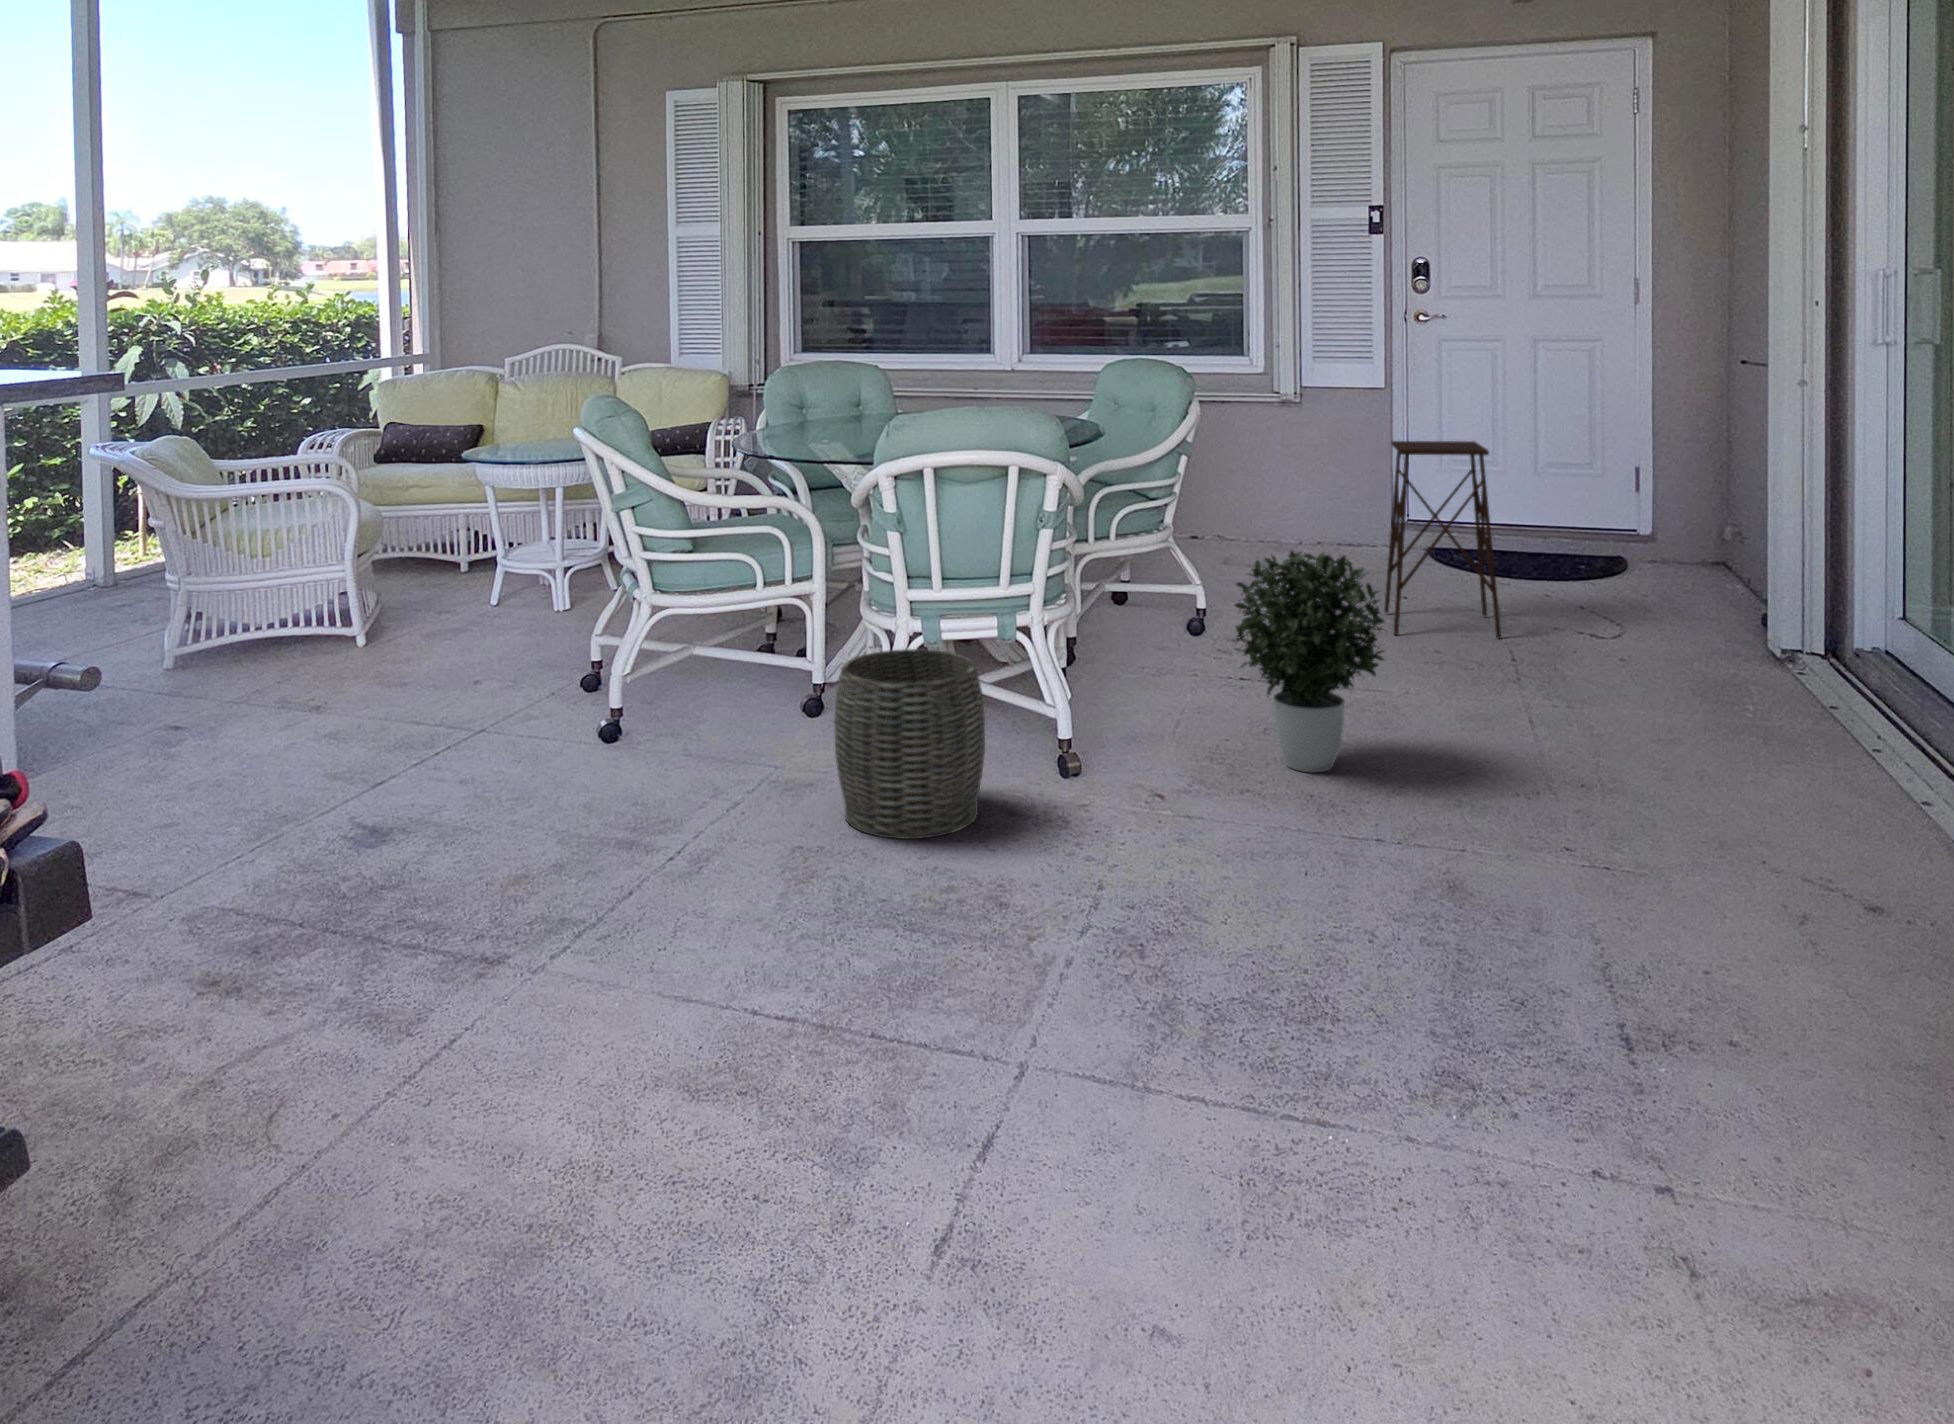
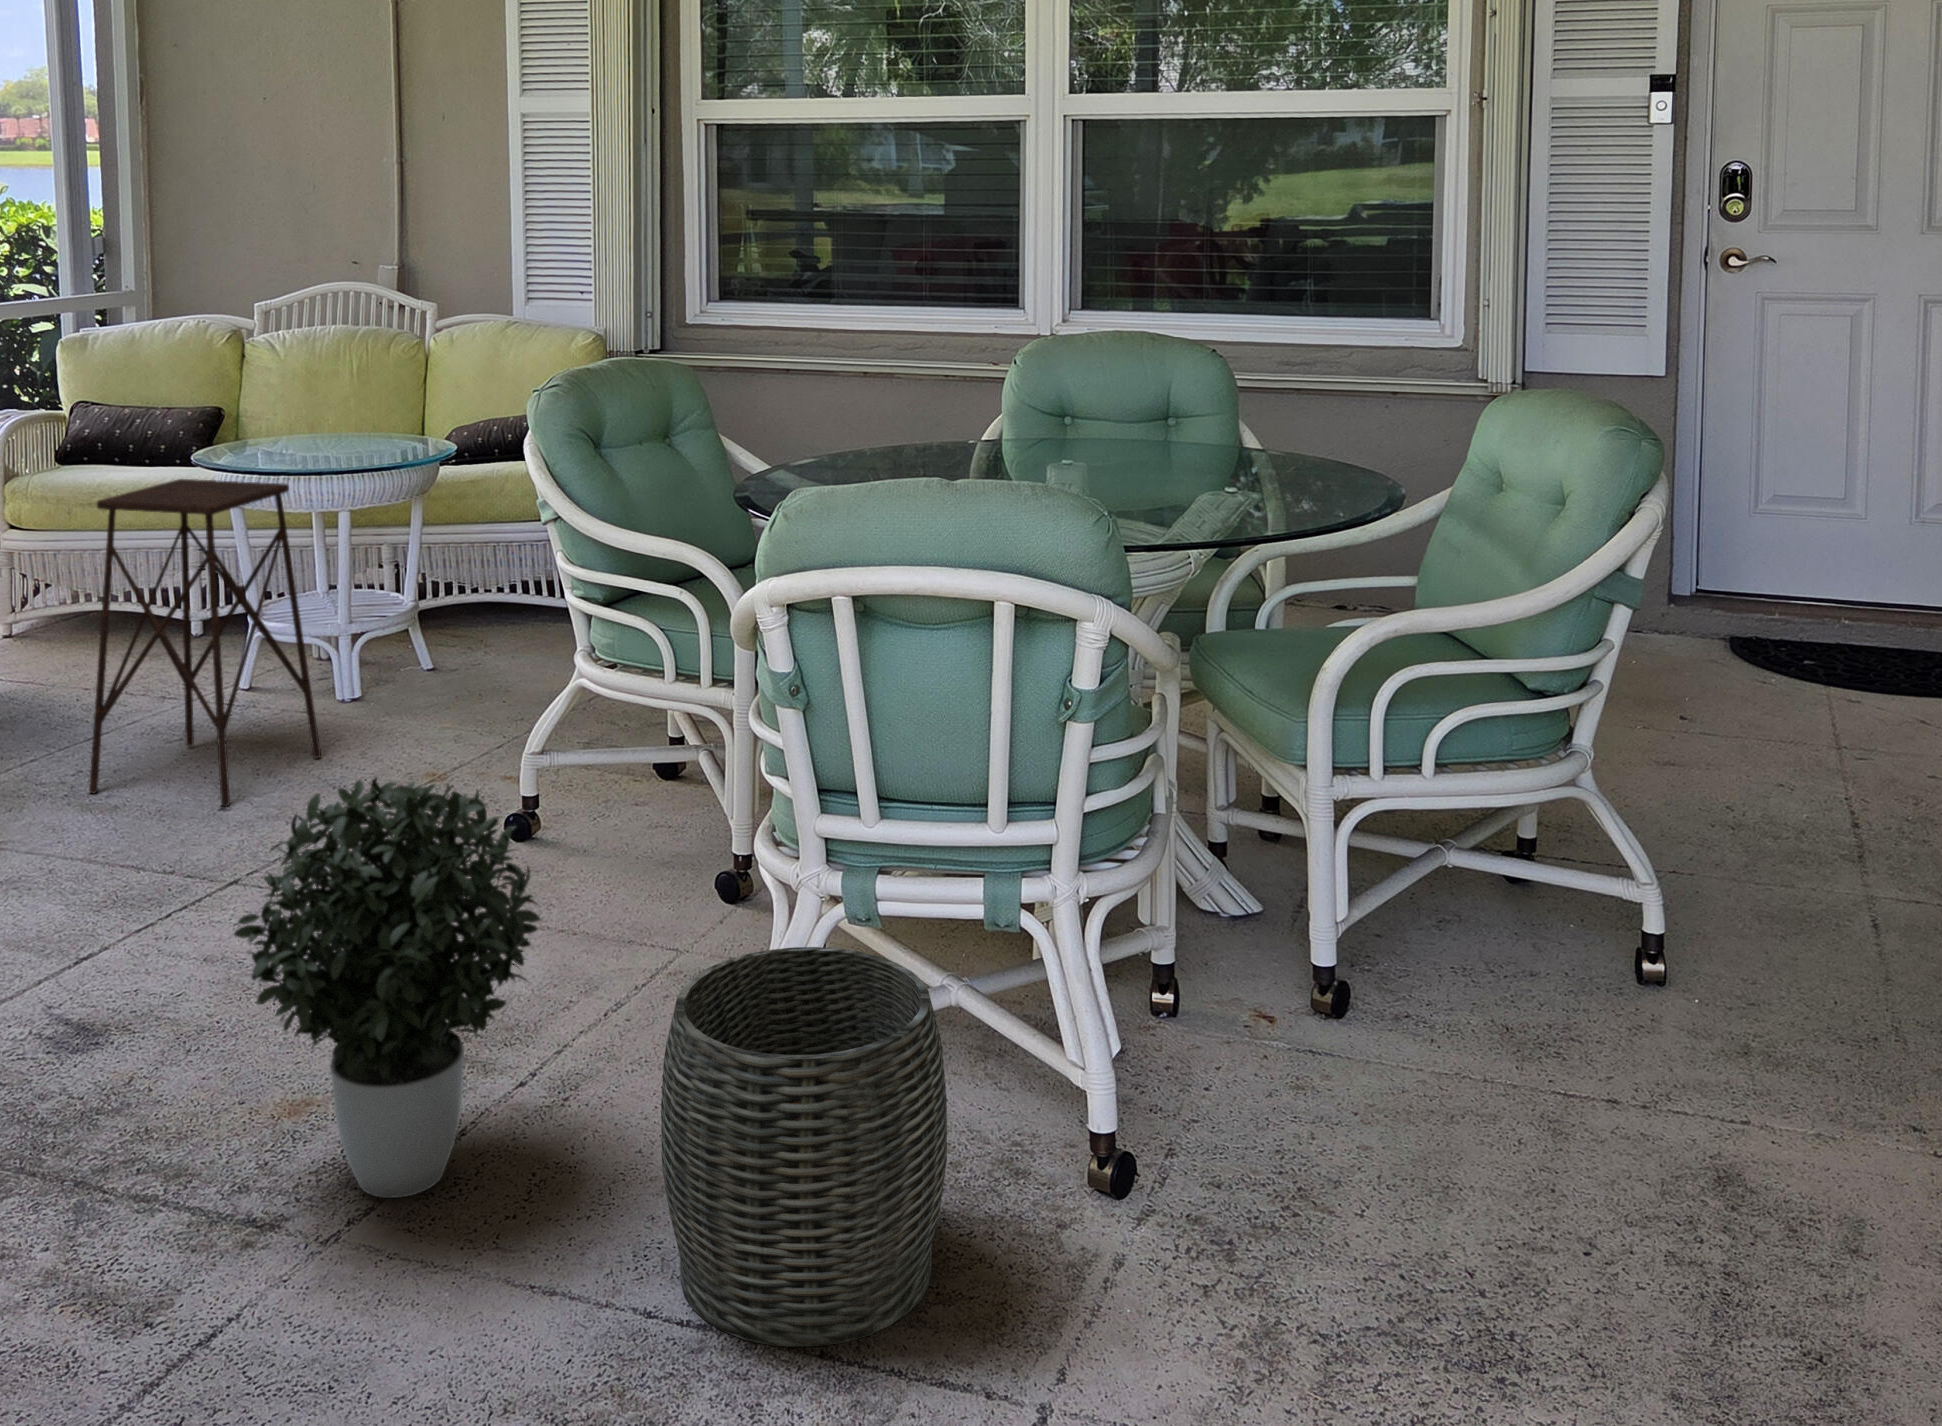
side table: present [1384,441,1501,639] -> present [89,479,321,807]
potted plant: present [1235,550,1385,772] -> present [234,778,541,1198]

